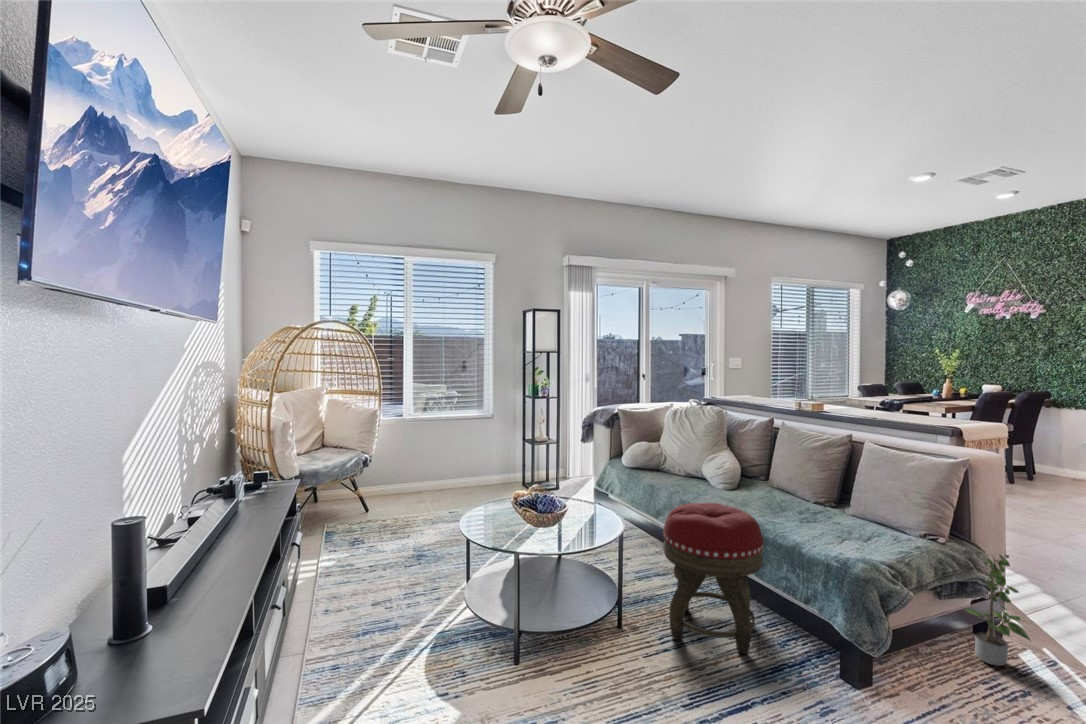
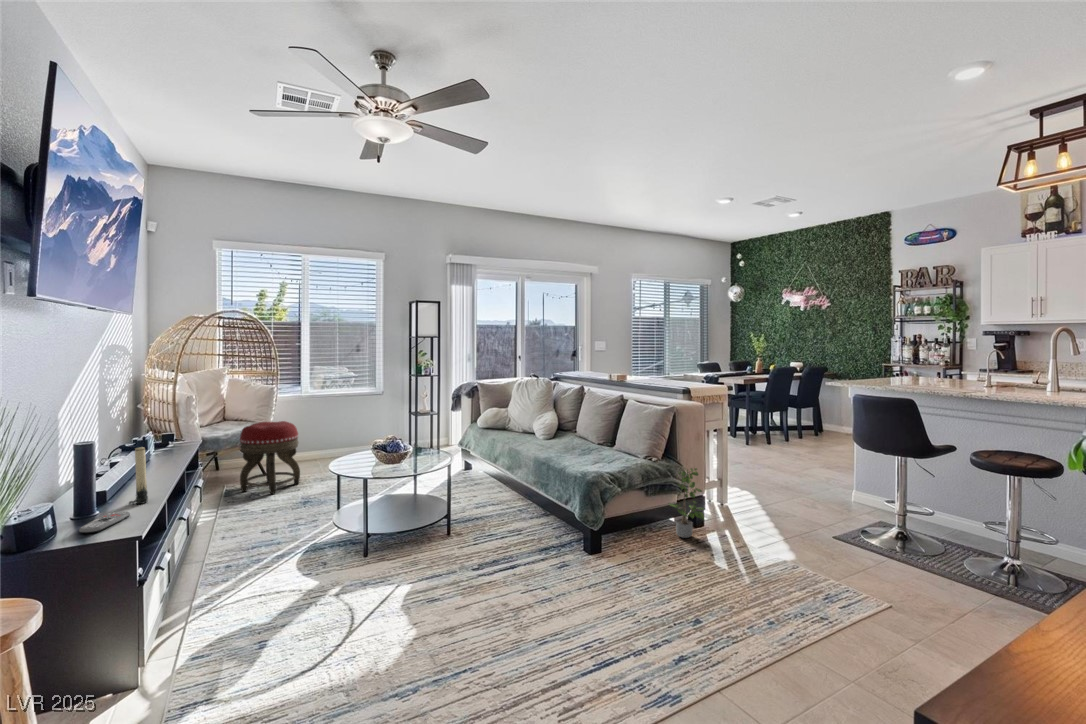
footstool: present [663,503,764,654] -> present [240,421,300,494]
candle: none [194,519,223,608] -> present [129,447,148,504]
remote control: none [103,632,191,688] -> present [79,512,130,533]

